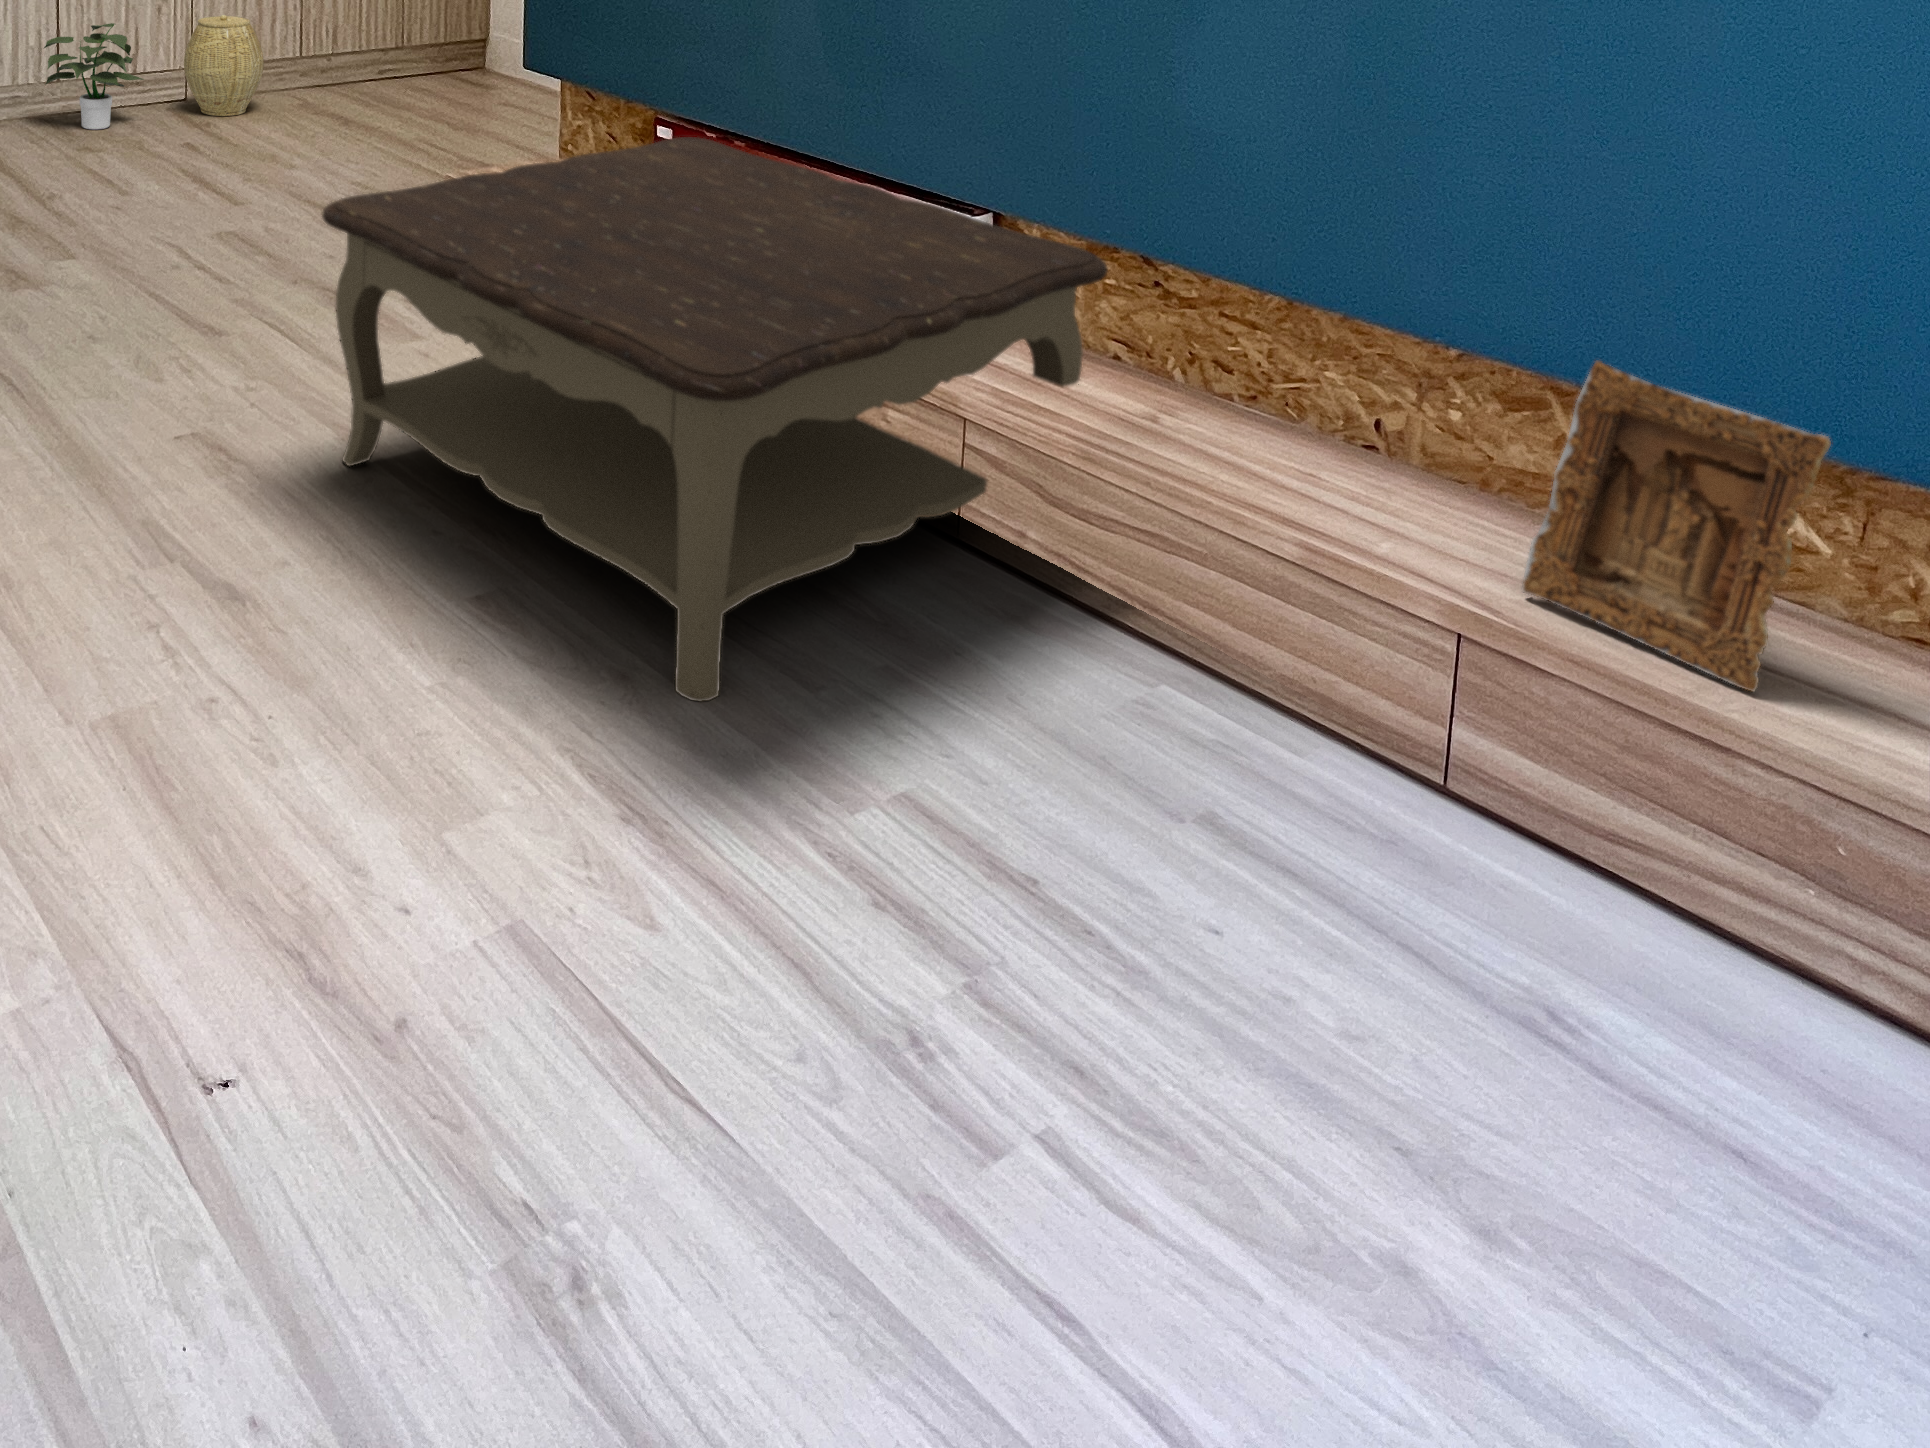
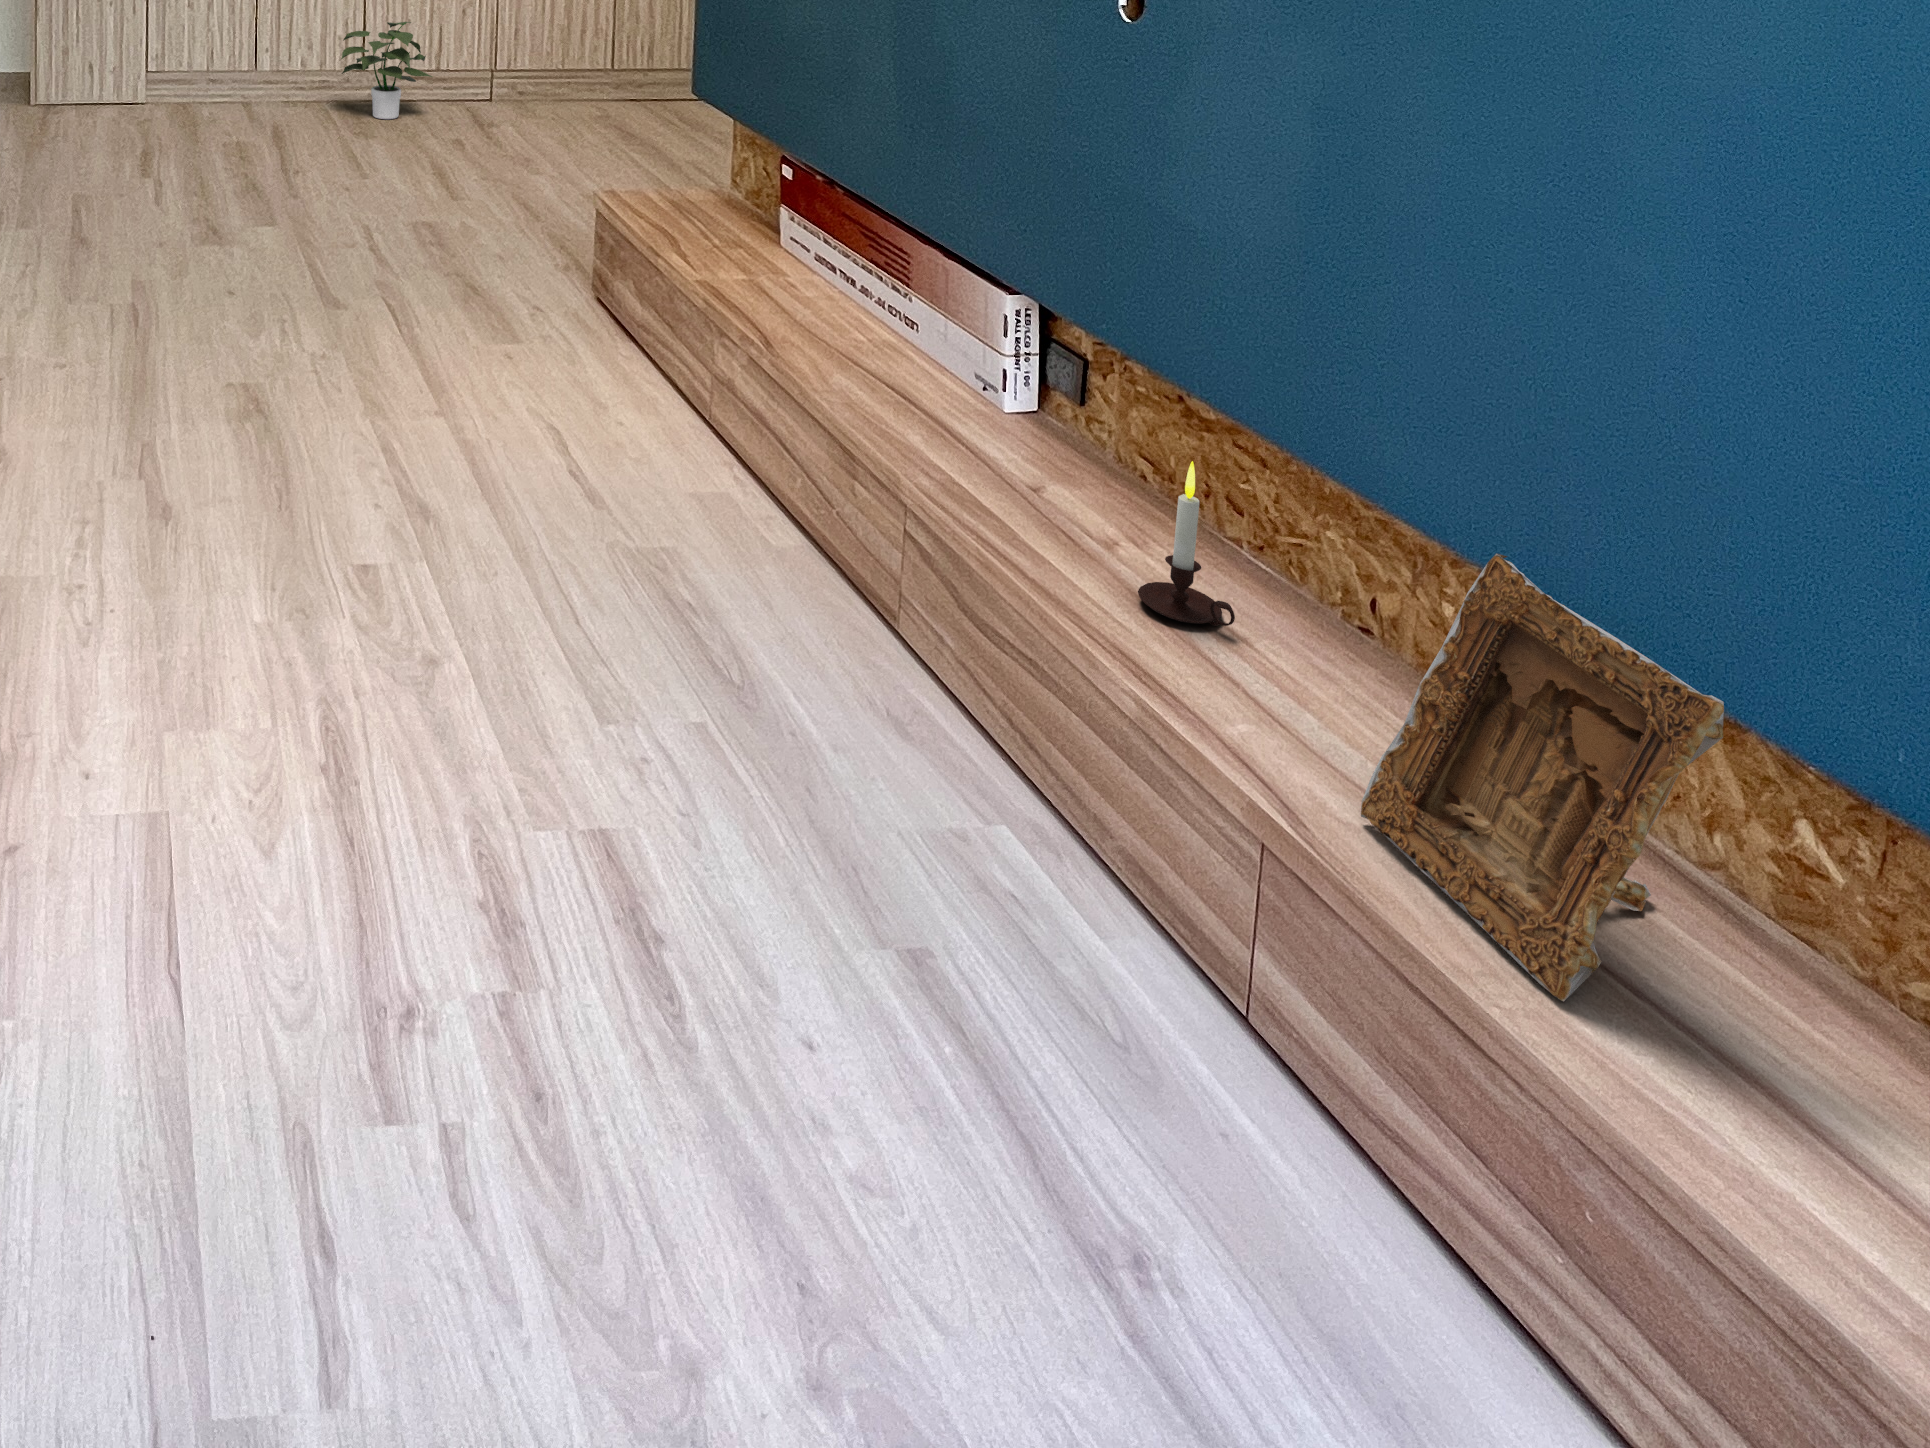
woven basket: present [184,15,264,116] -> none [477,21,555,119]
coffee table: present [322,137,1108,701] -> none [326,174,1099,701]
candle: none [1218,333,1307,470] -> present [1138,461,1235,626]

